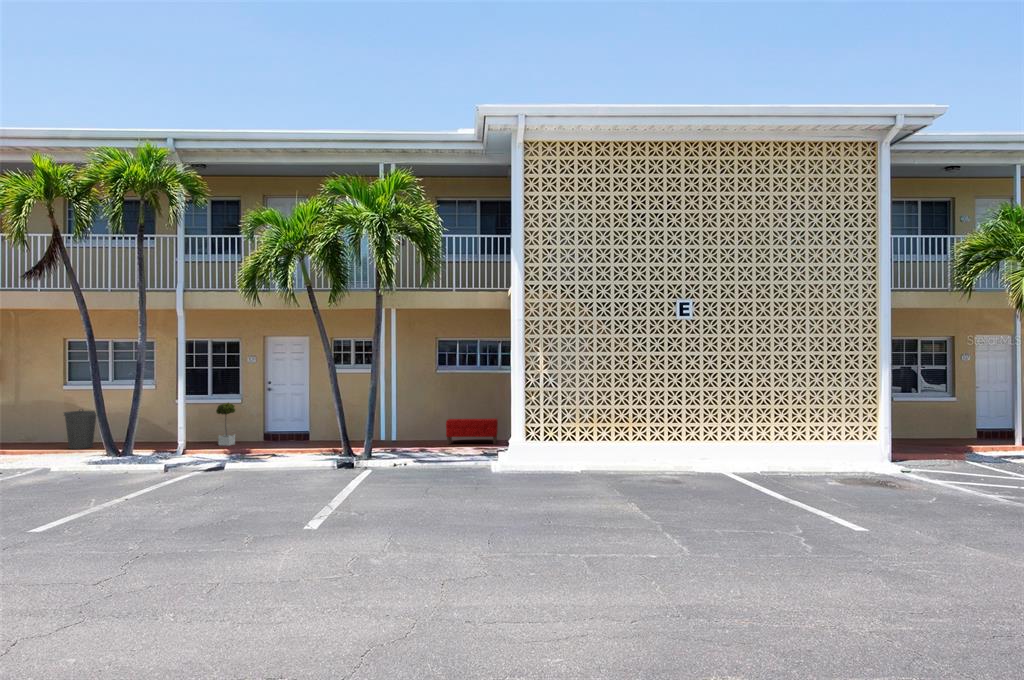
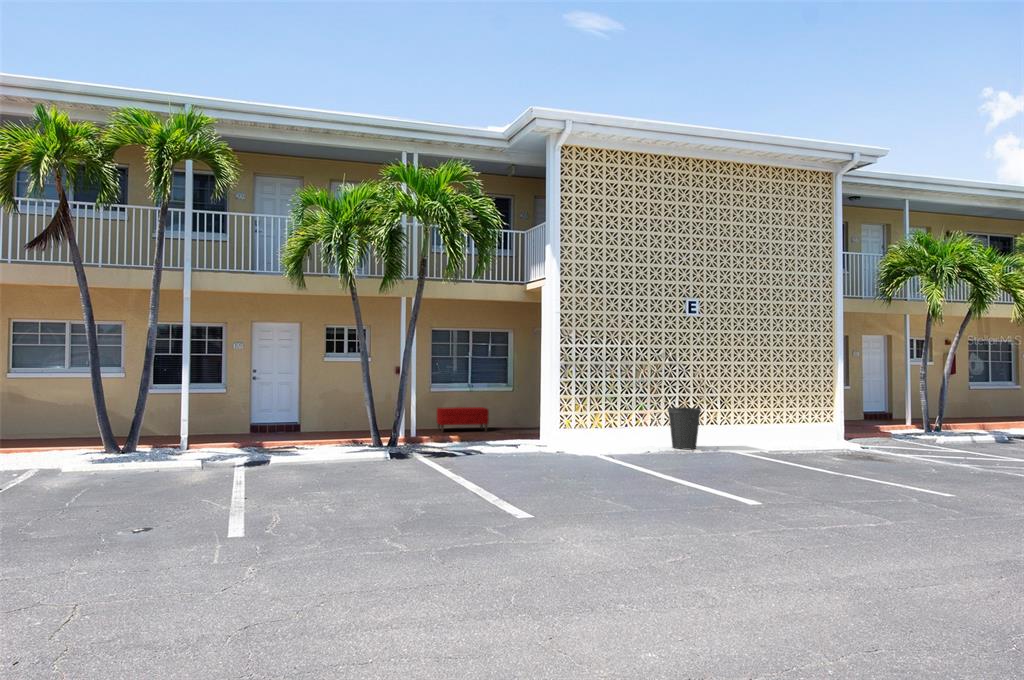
potted tree: present [216,403,235,446] -> none [200,391,220,437]
trash can: present [64,410,97,449] -> present [667,406,701,449]

